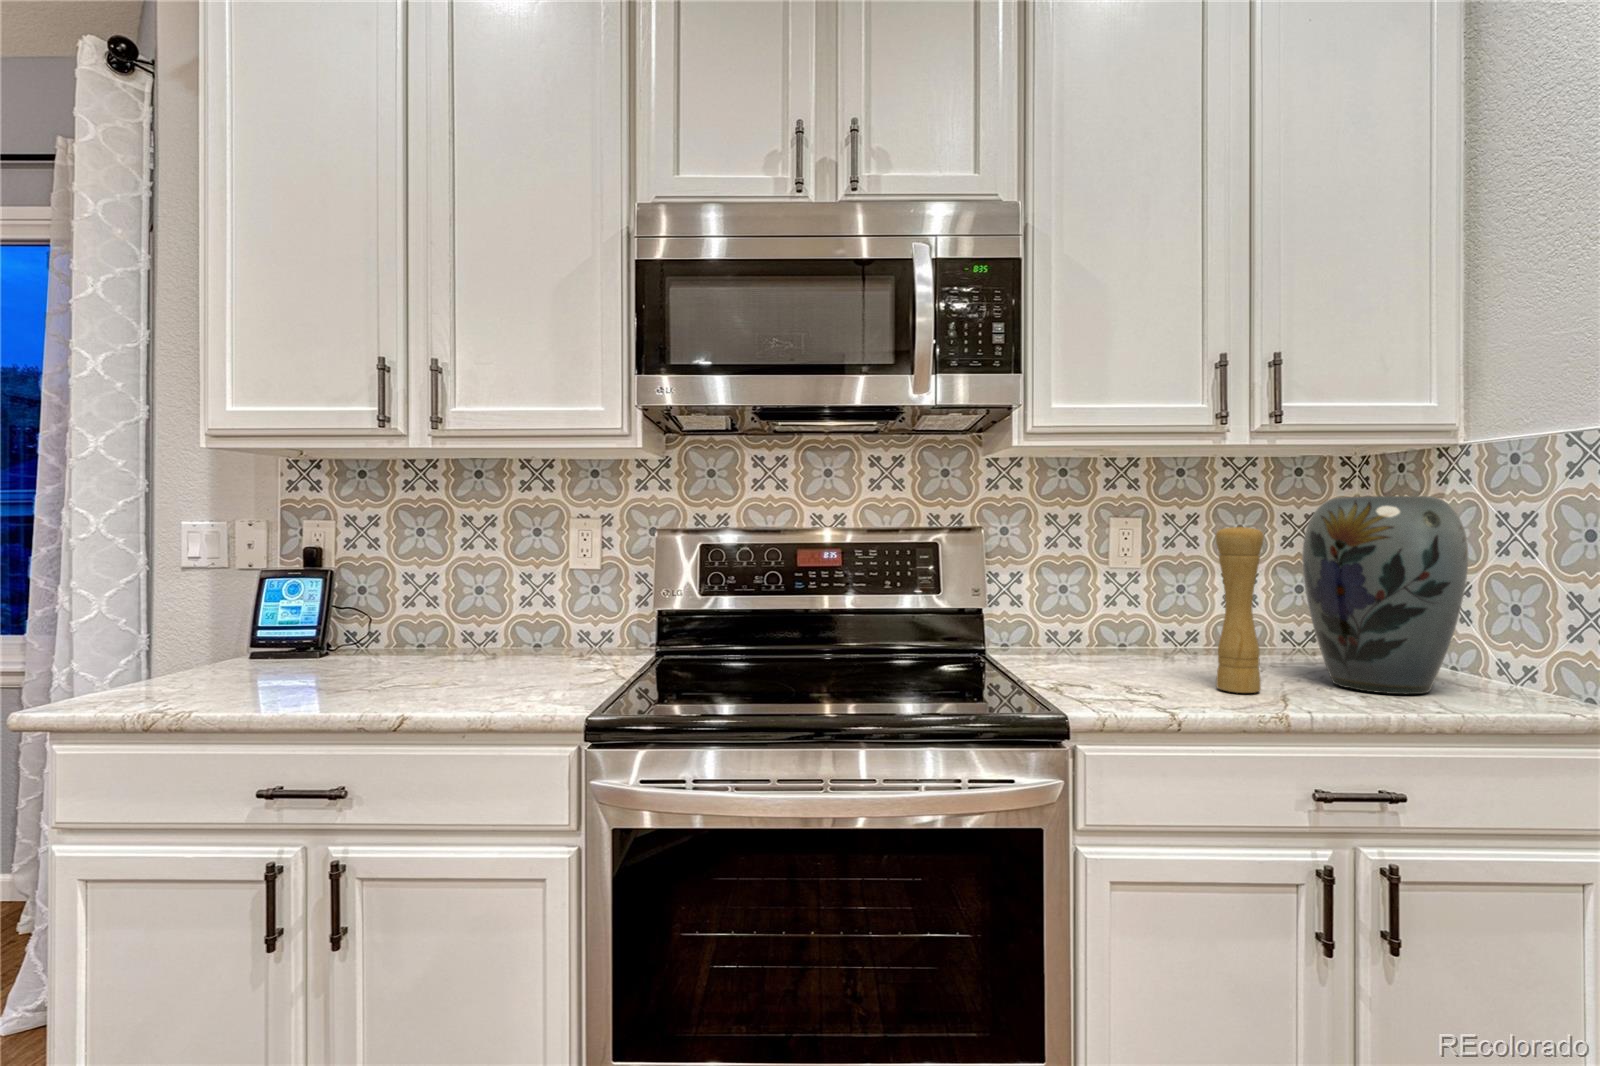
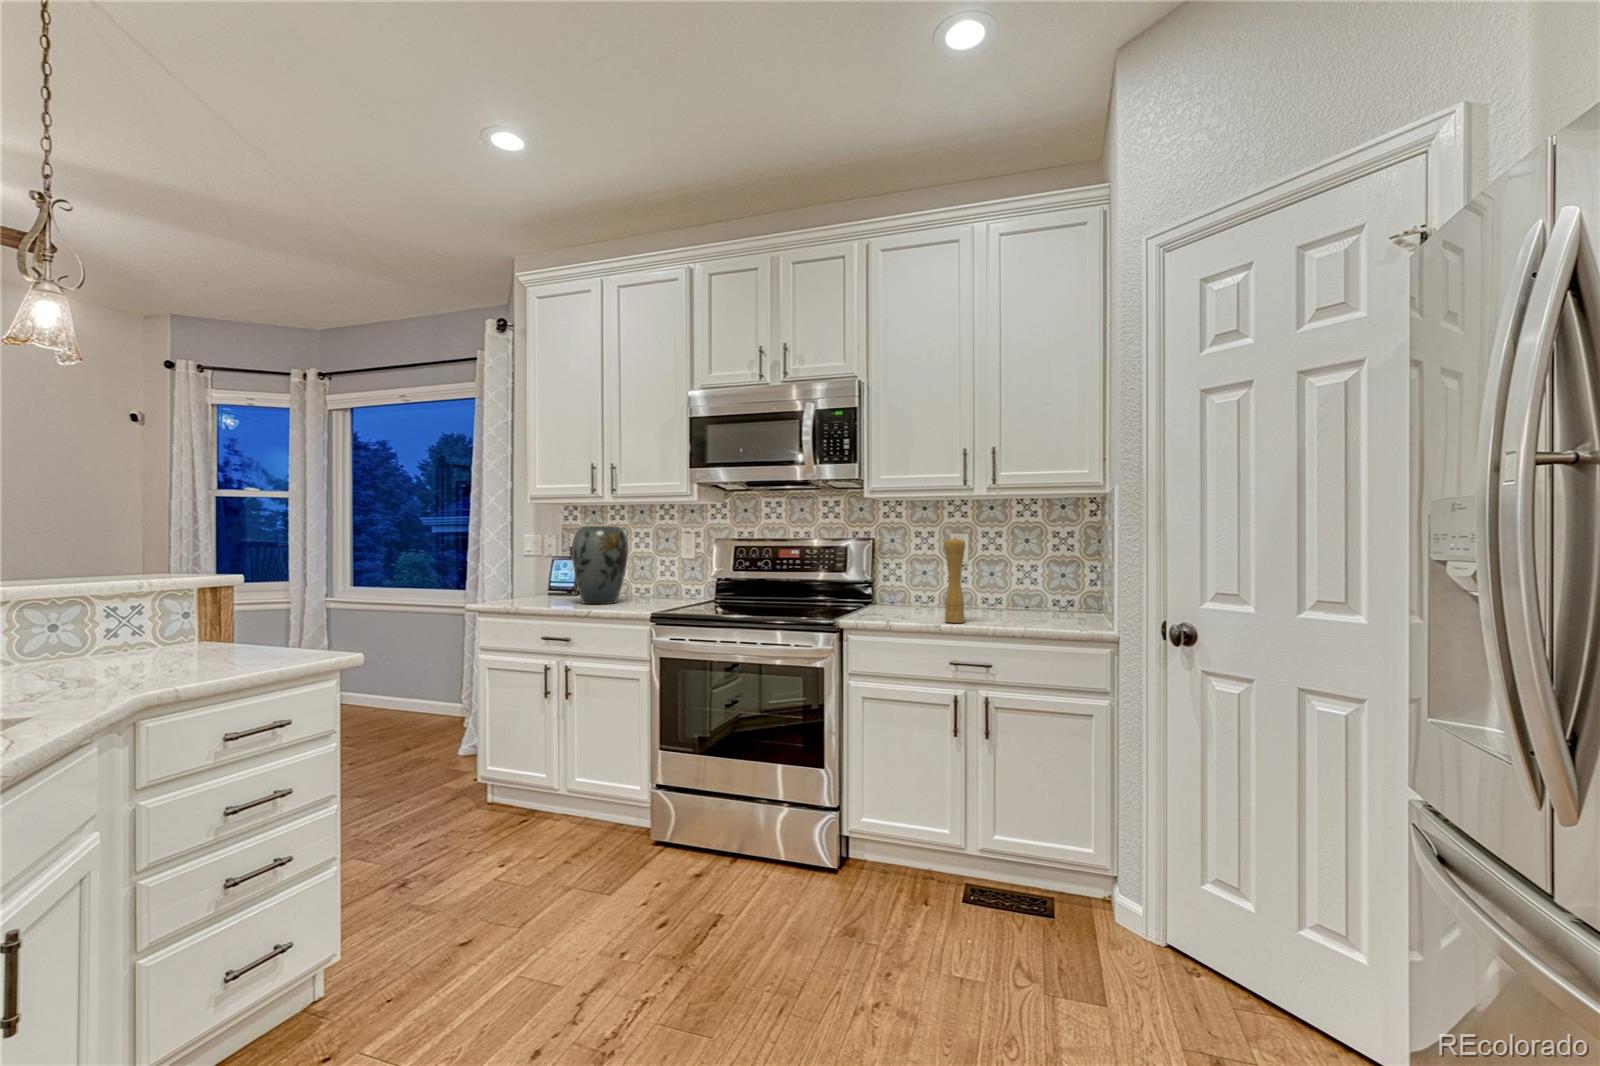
vase: present [1302,496,1468,694] -> present [572,526,628,604]

